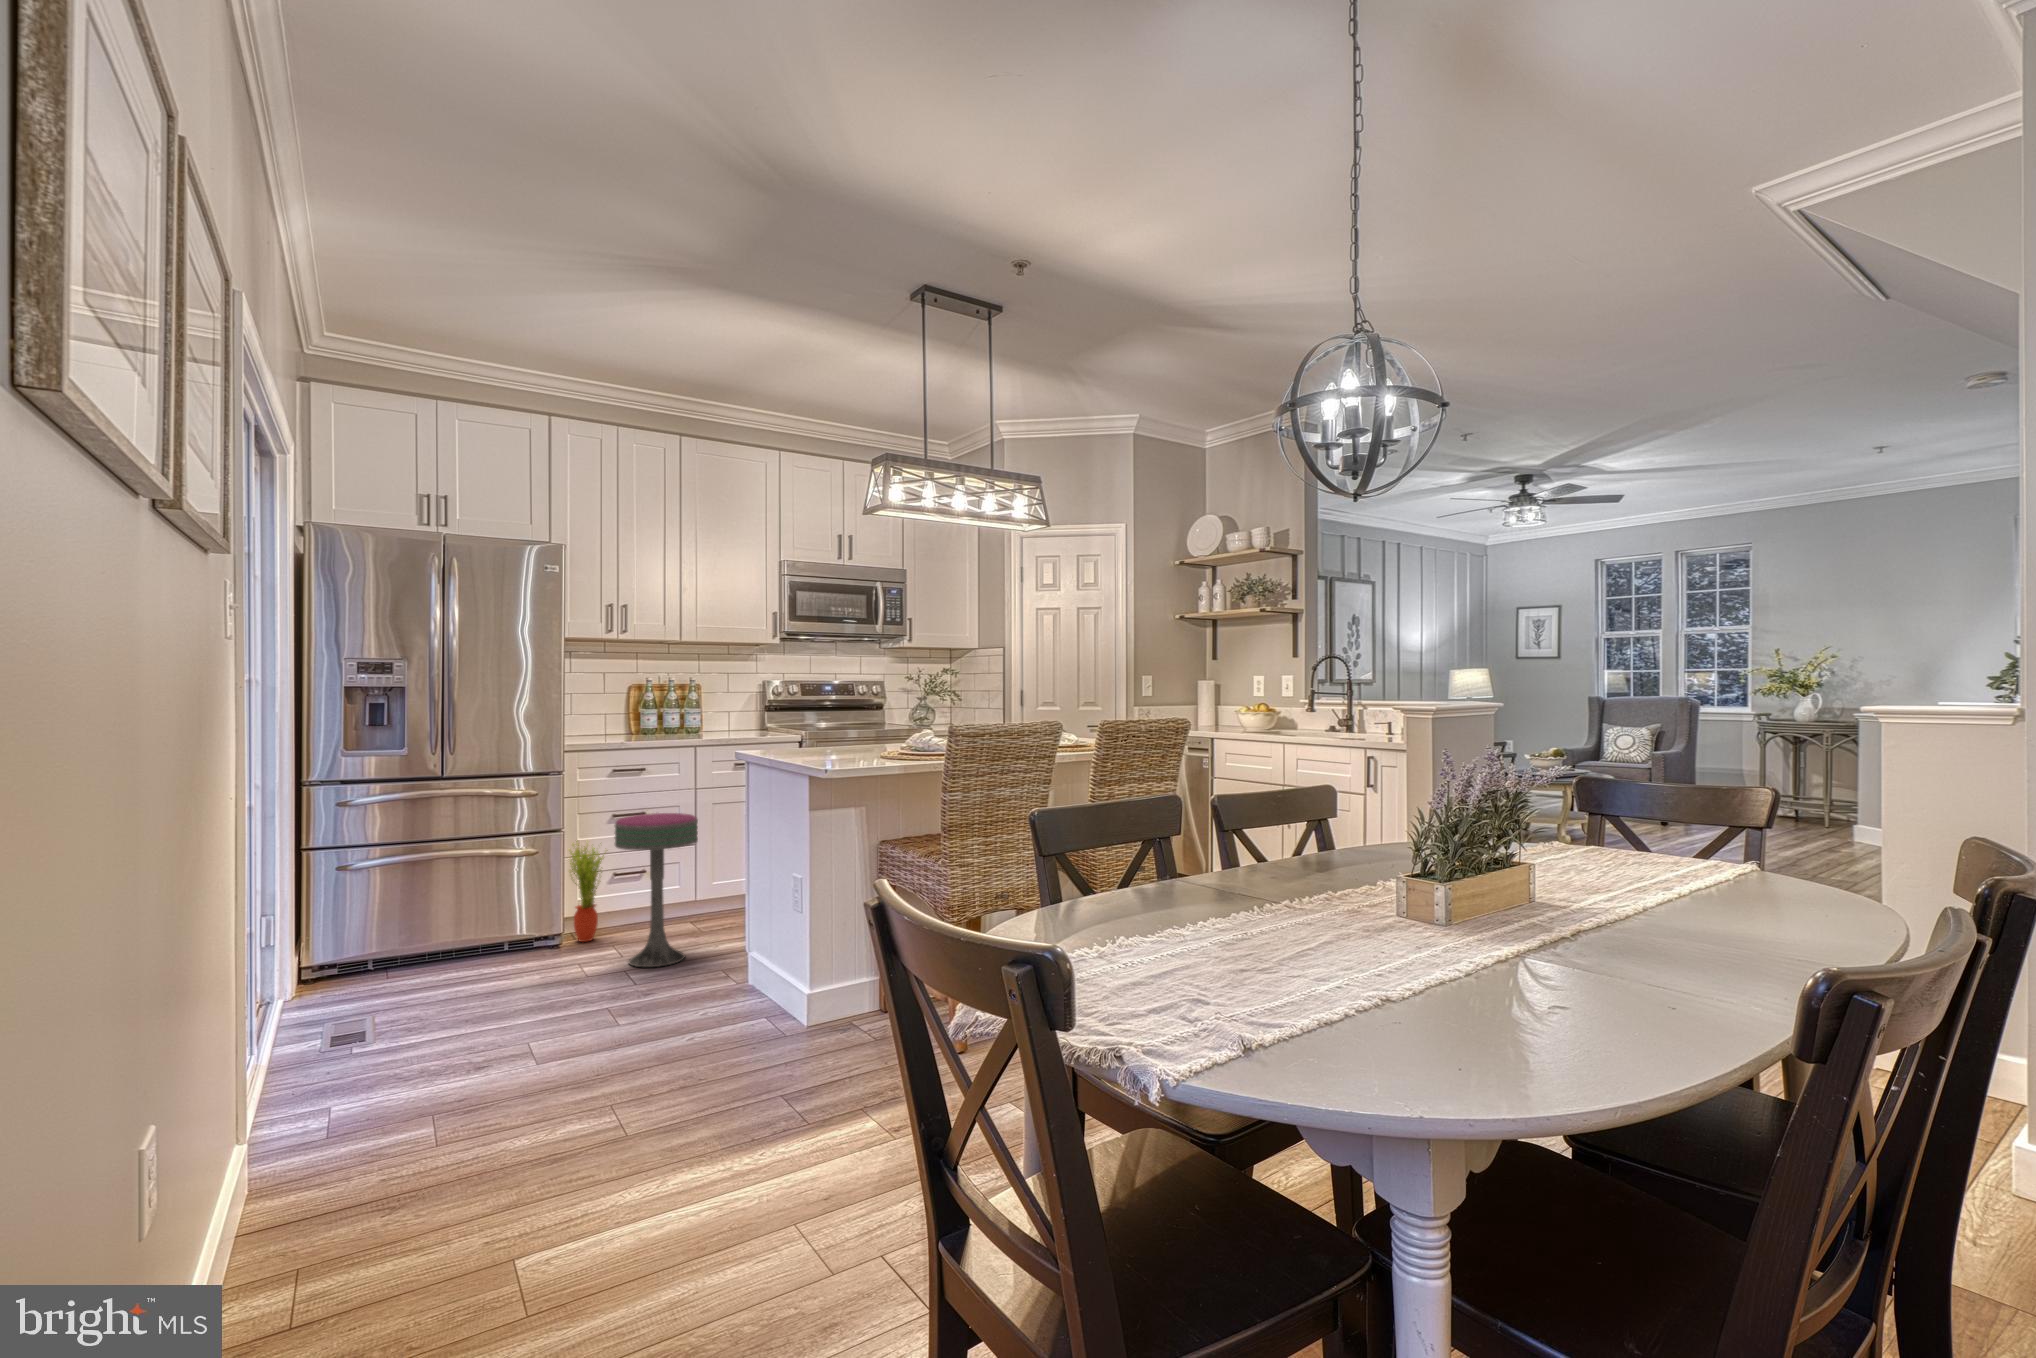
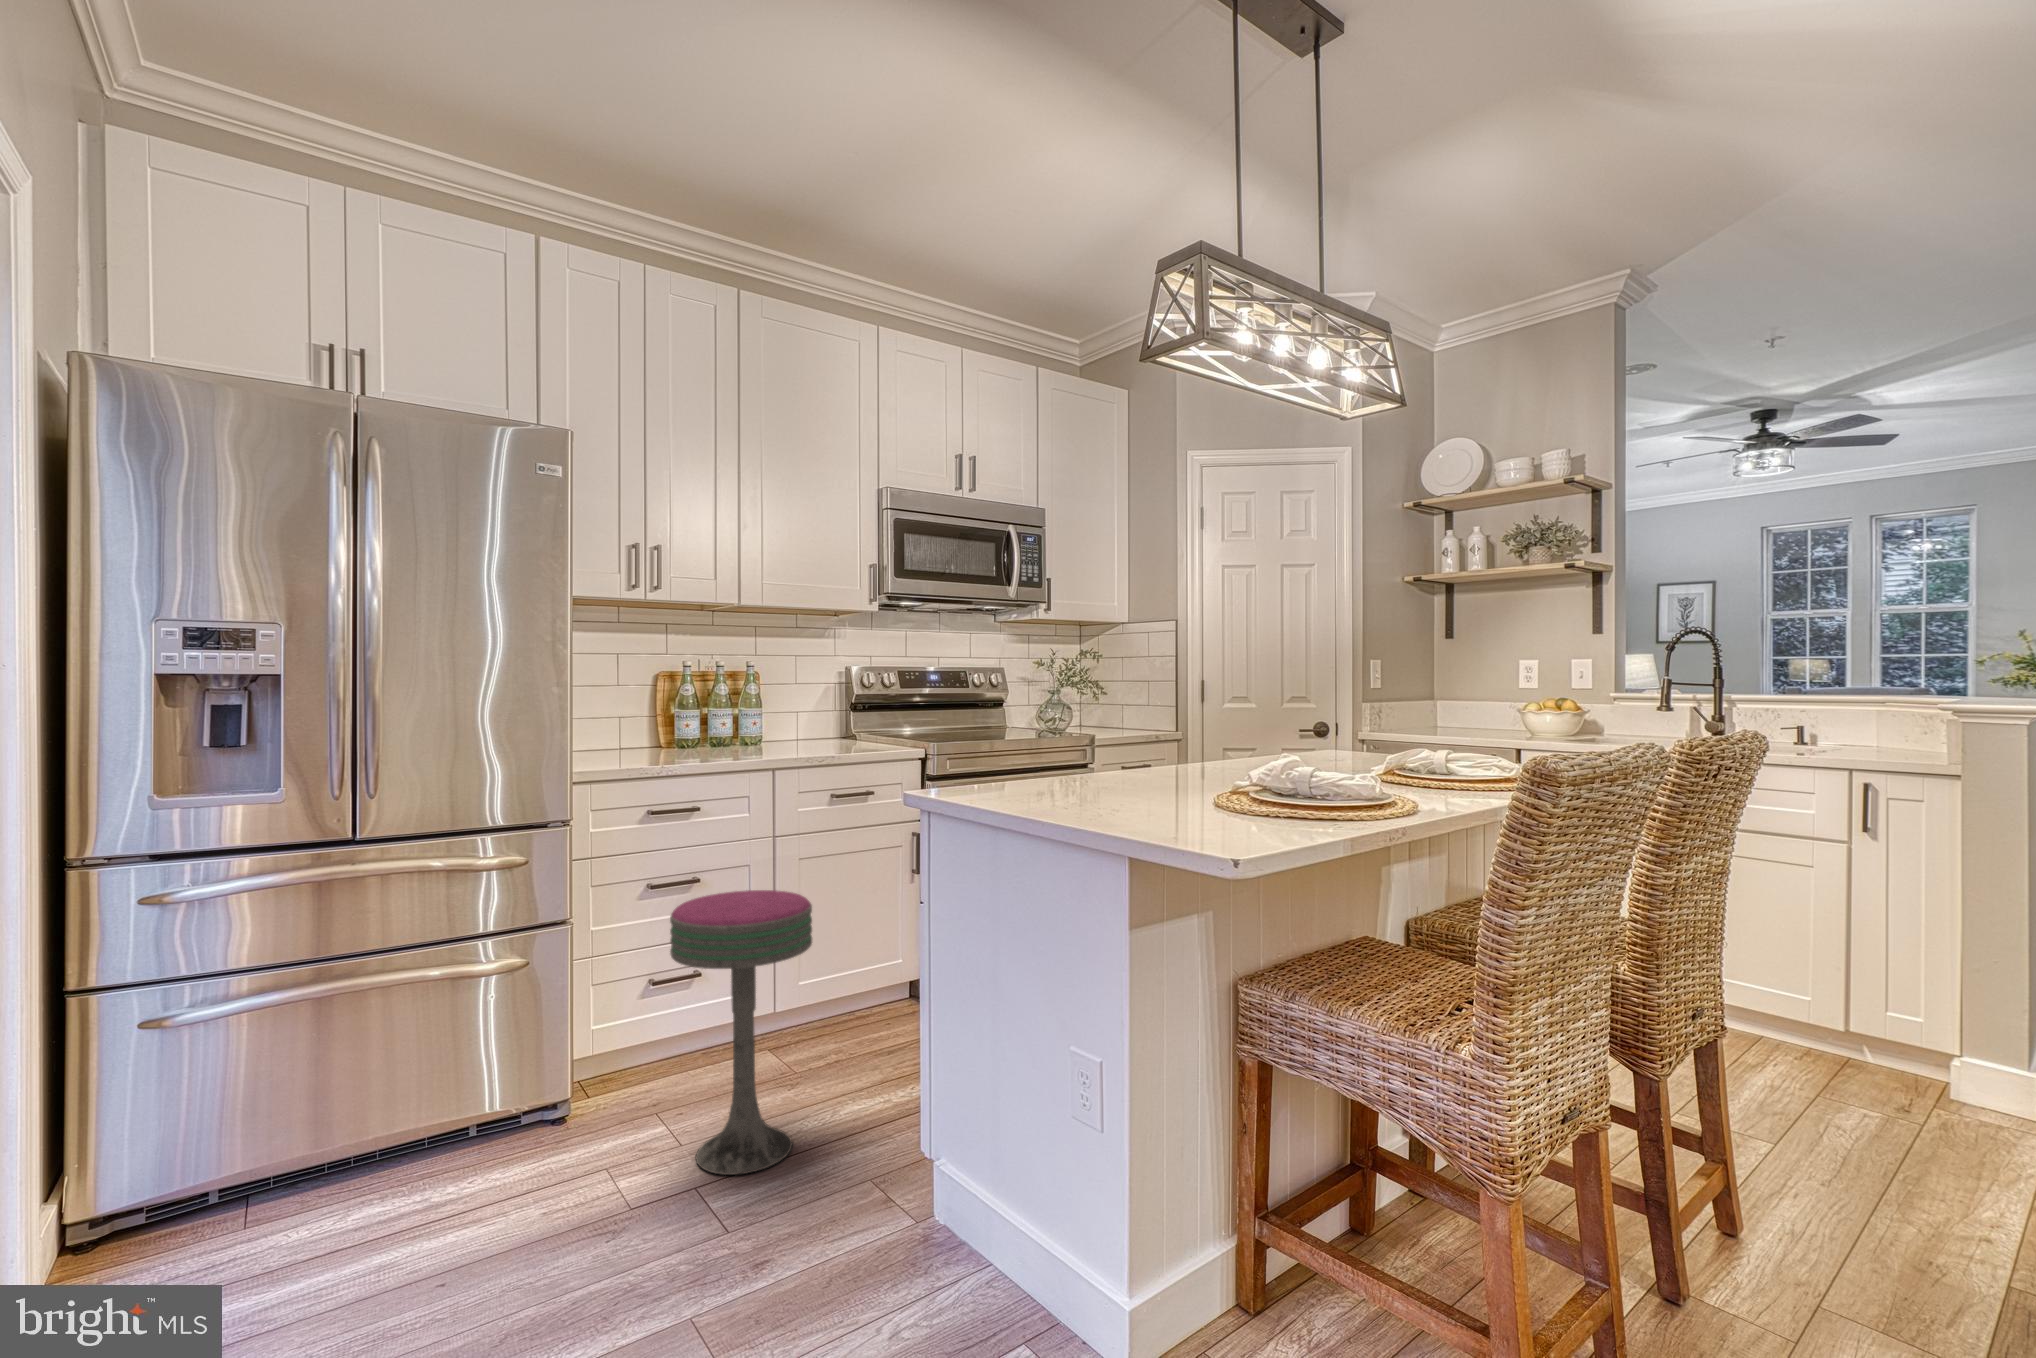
potted plant: present [569,841,604,942] -> none [574,931,640,1105]

